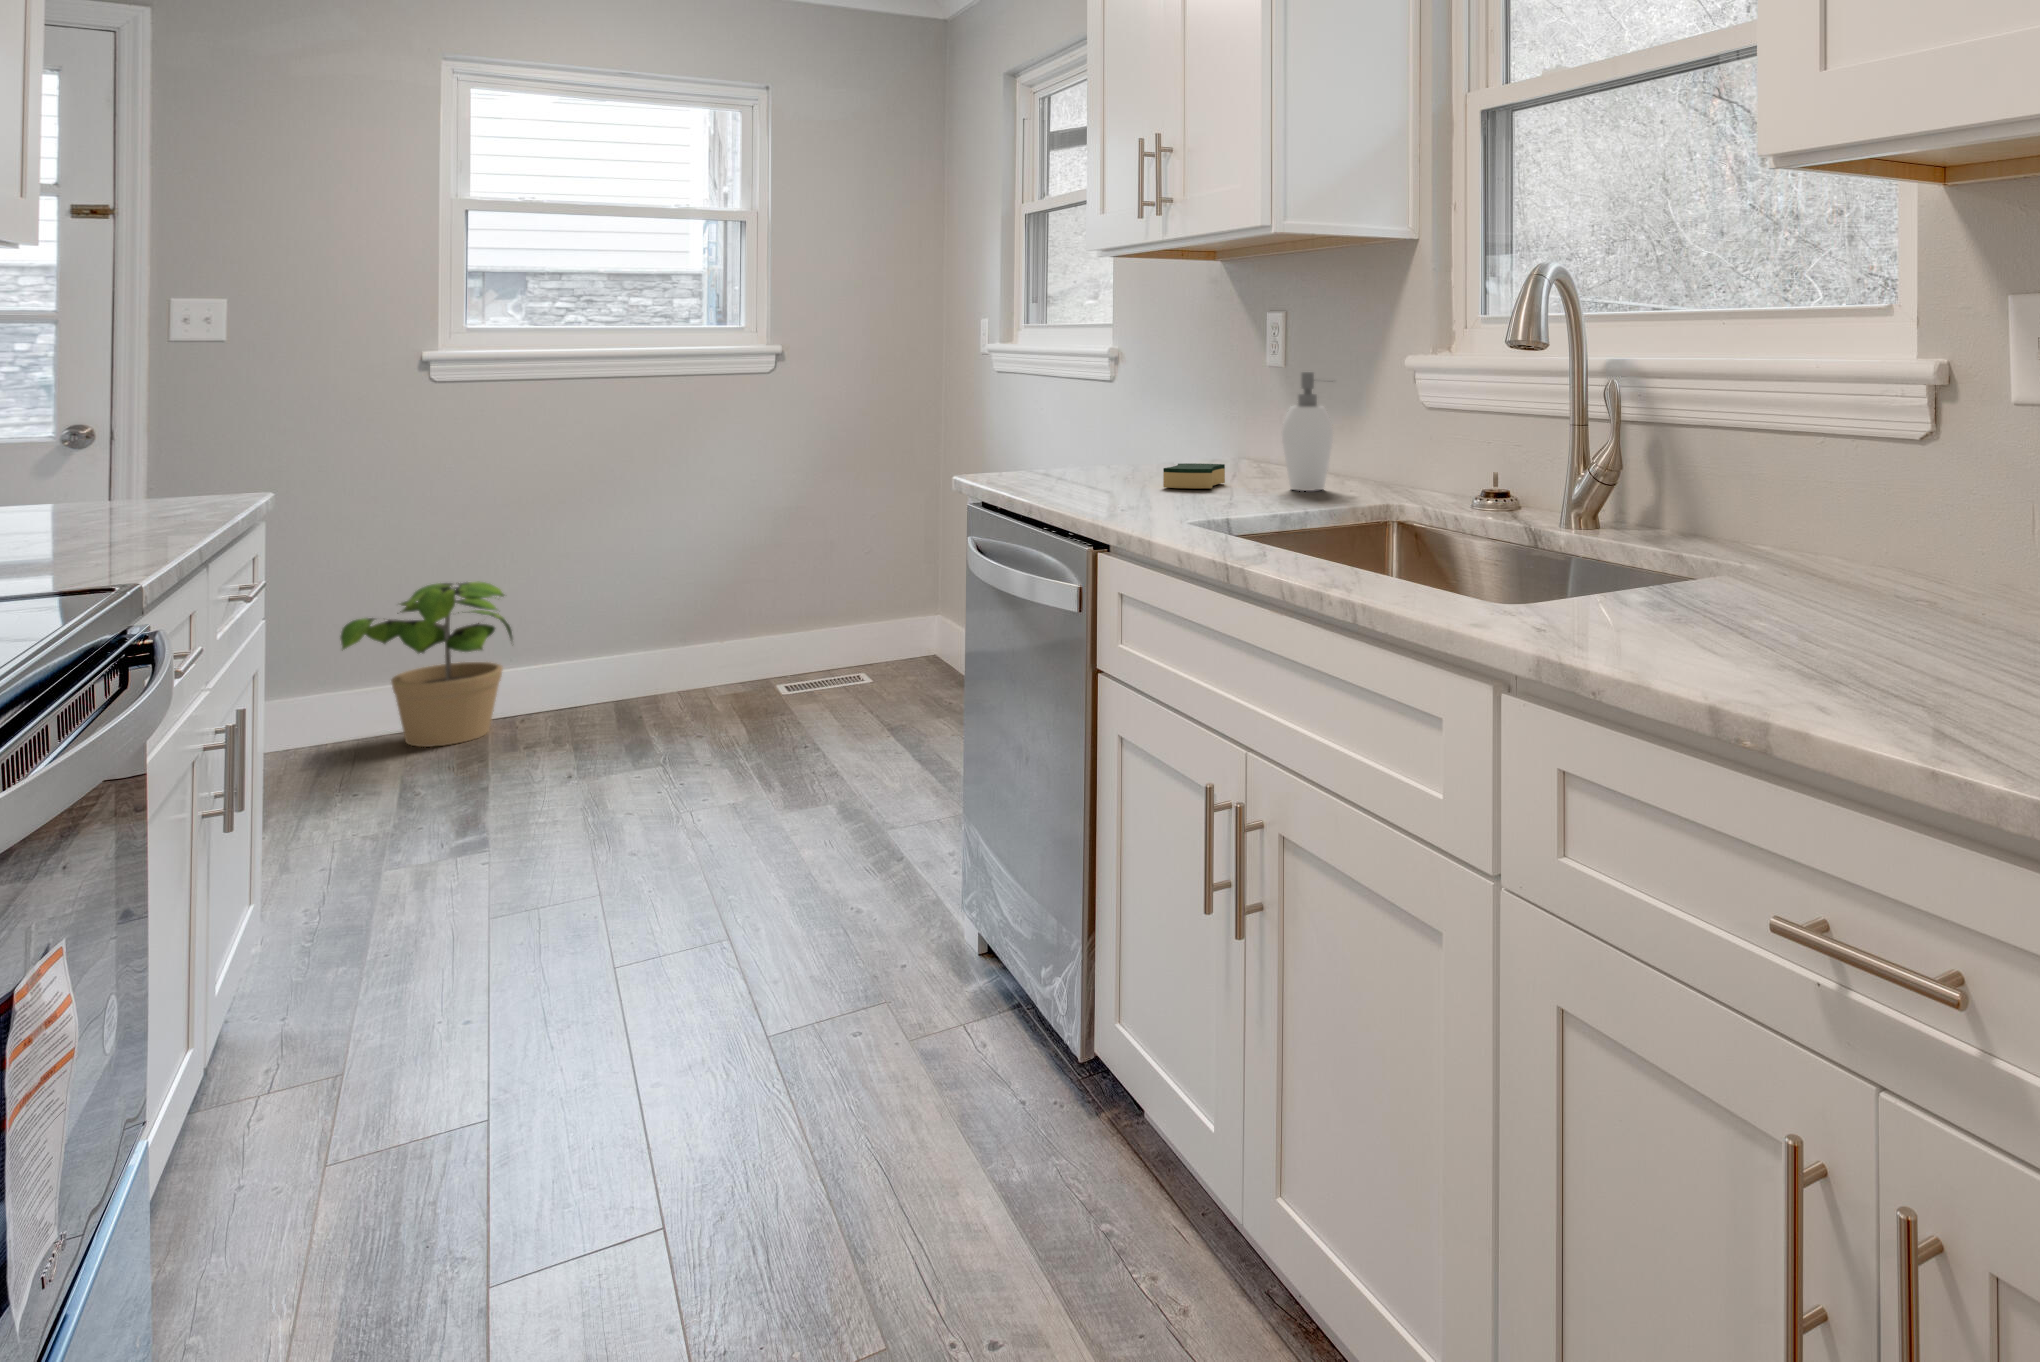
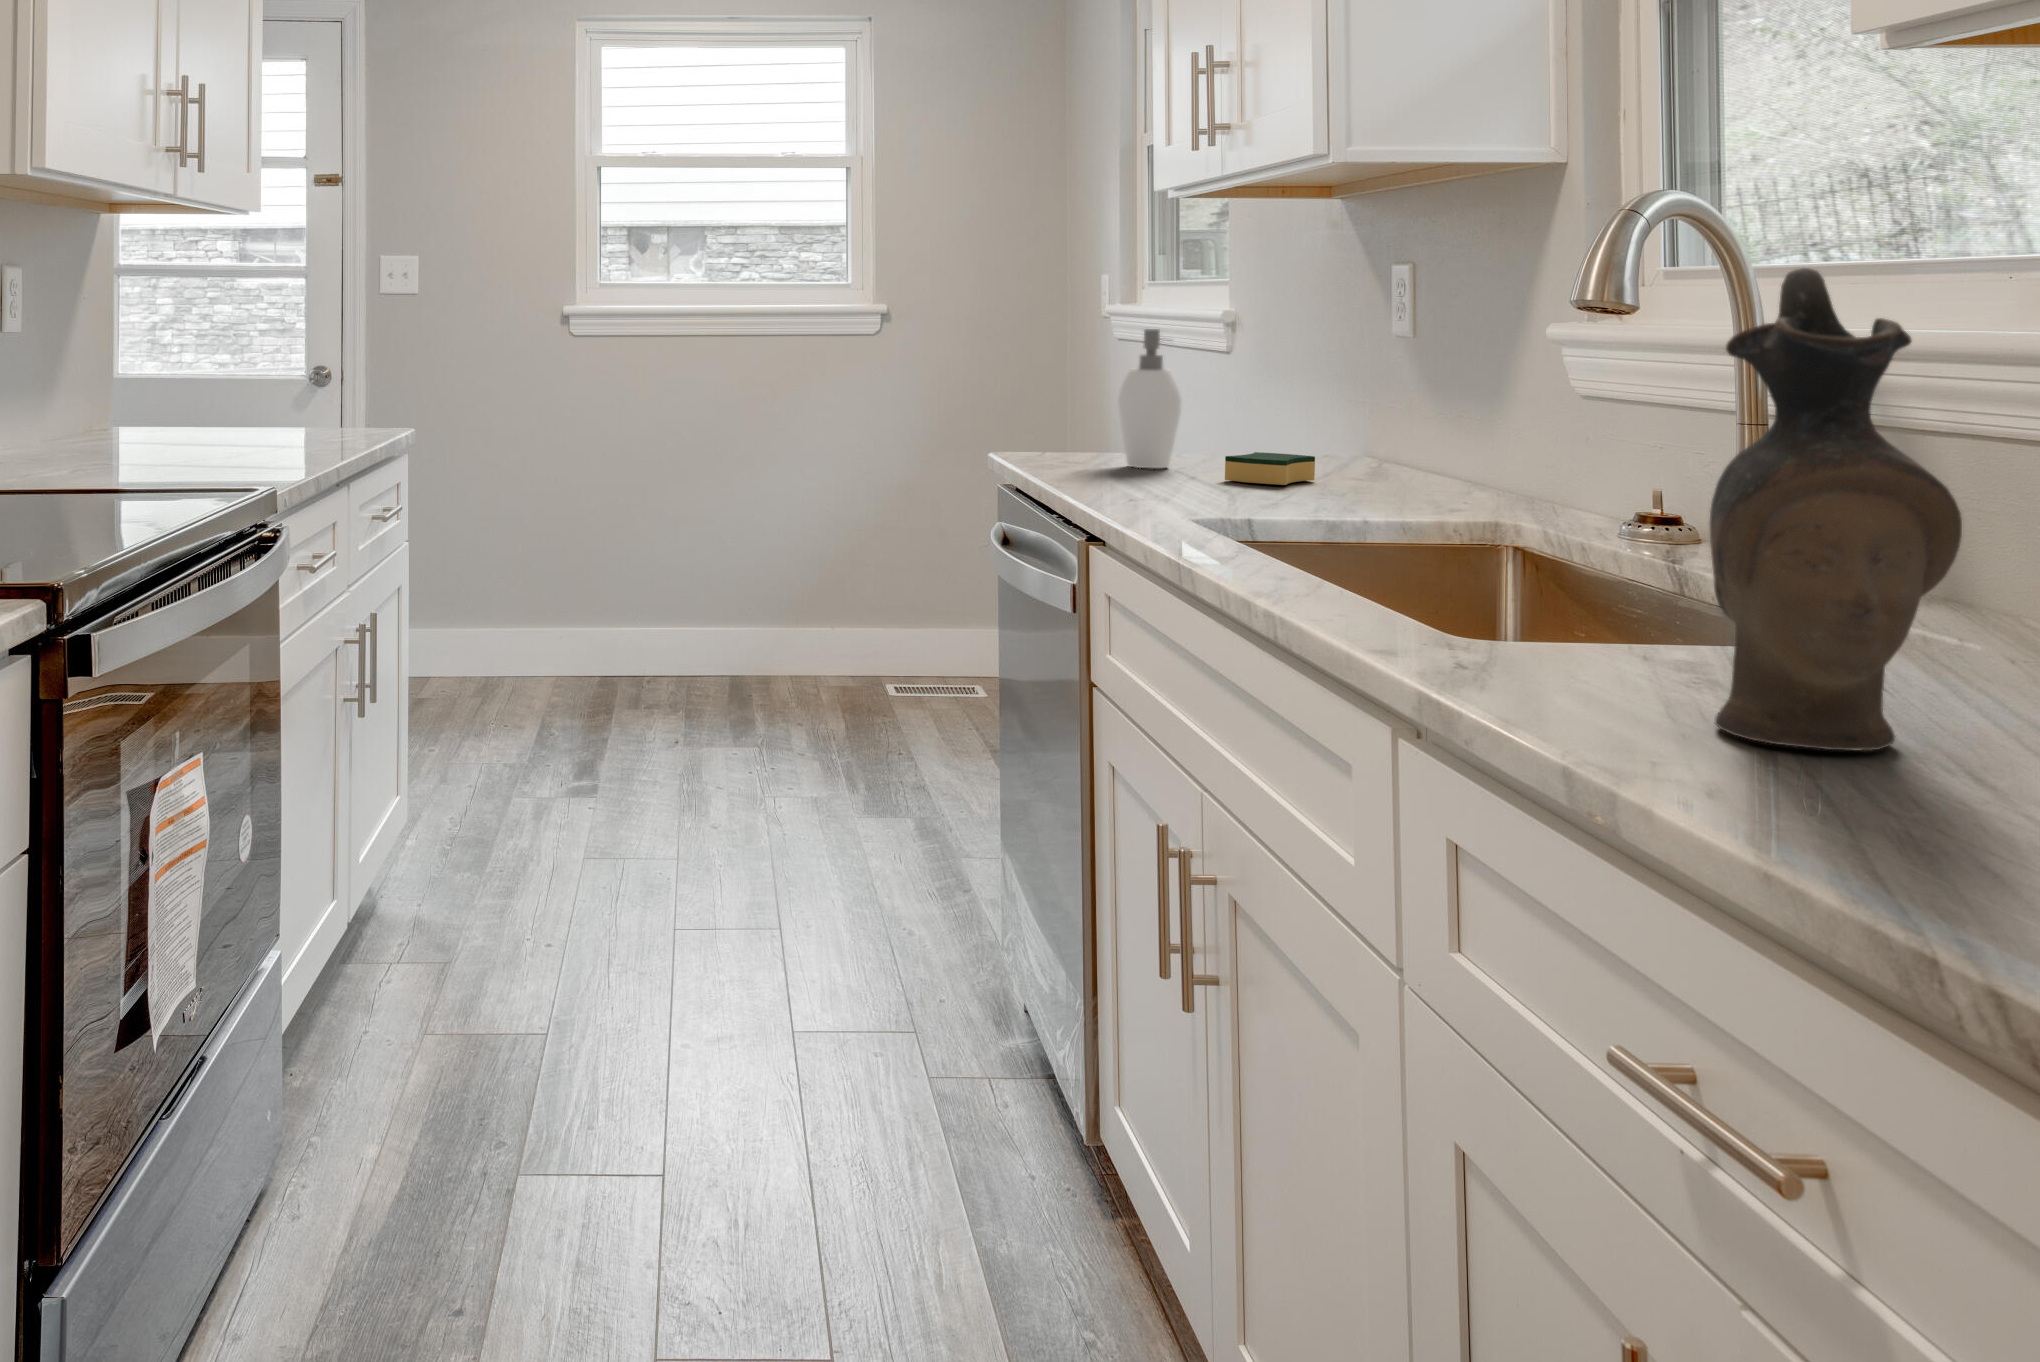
ceramic pitcher: none [1720,318,1873,655] -> present [1710,268,1962,751]
soap dispenser: present [1282,372,1333,491] -> present [1118,329,1182,468]
potted plant: present [340,582,512,747] -> none [497,532,637,689]

